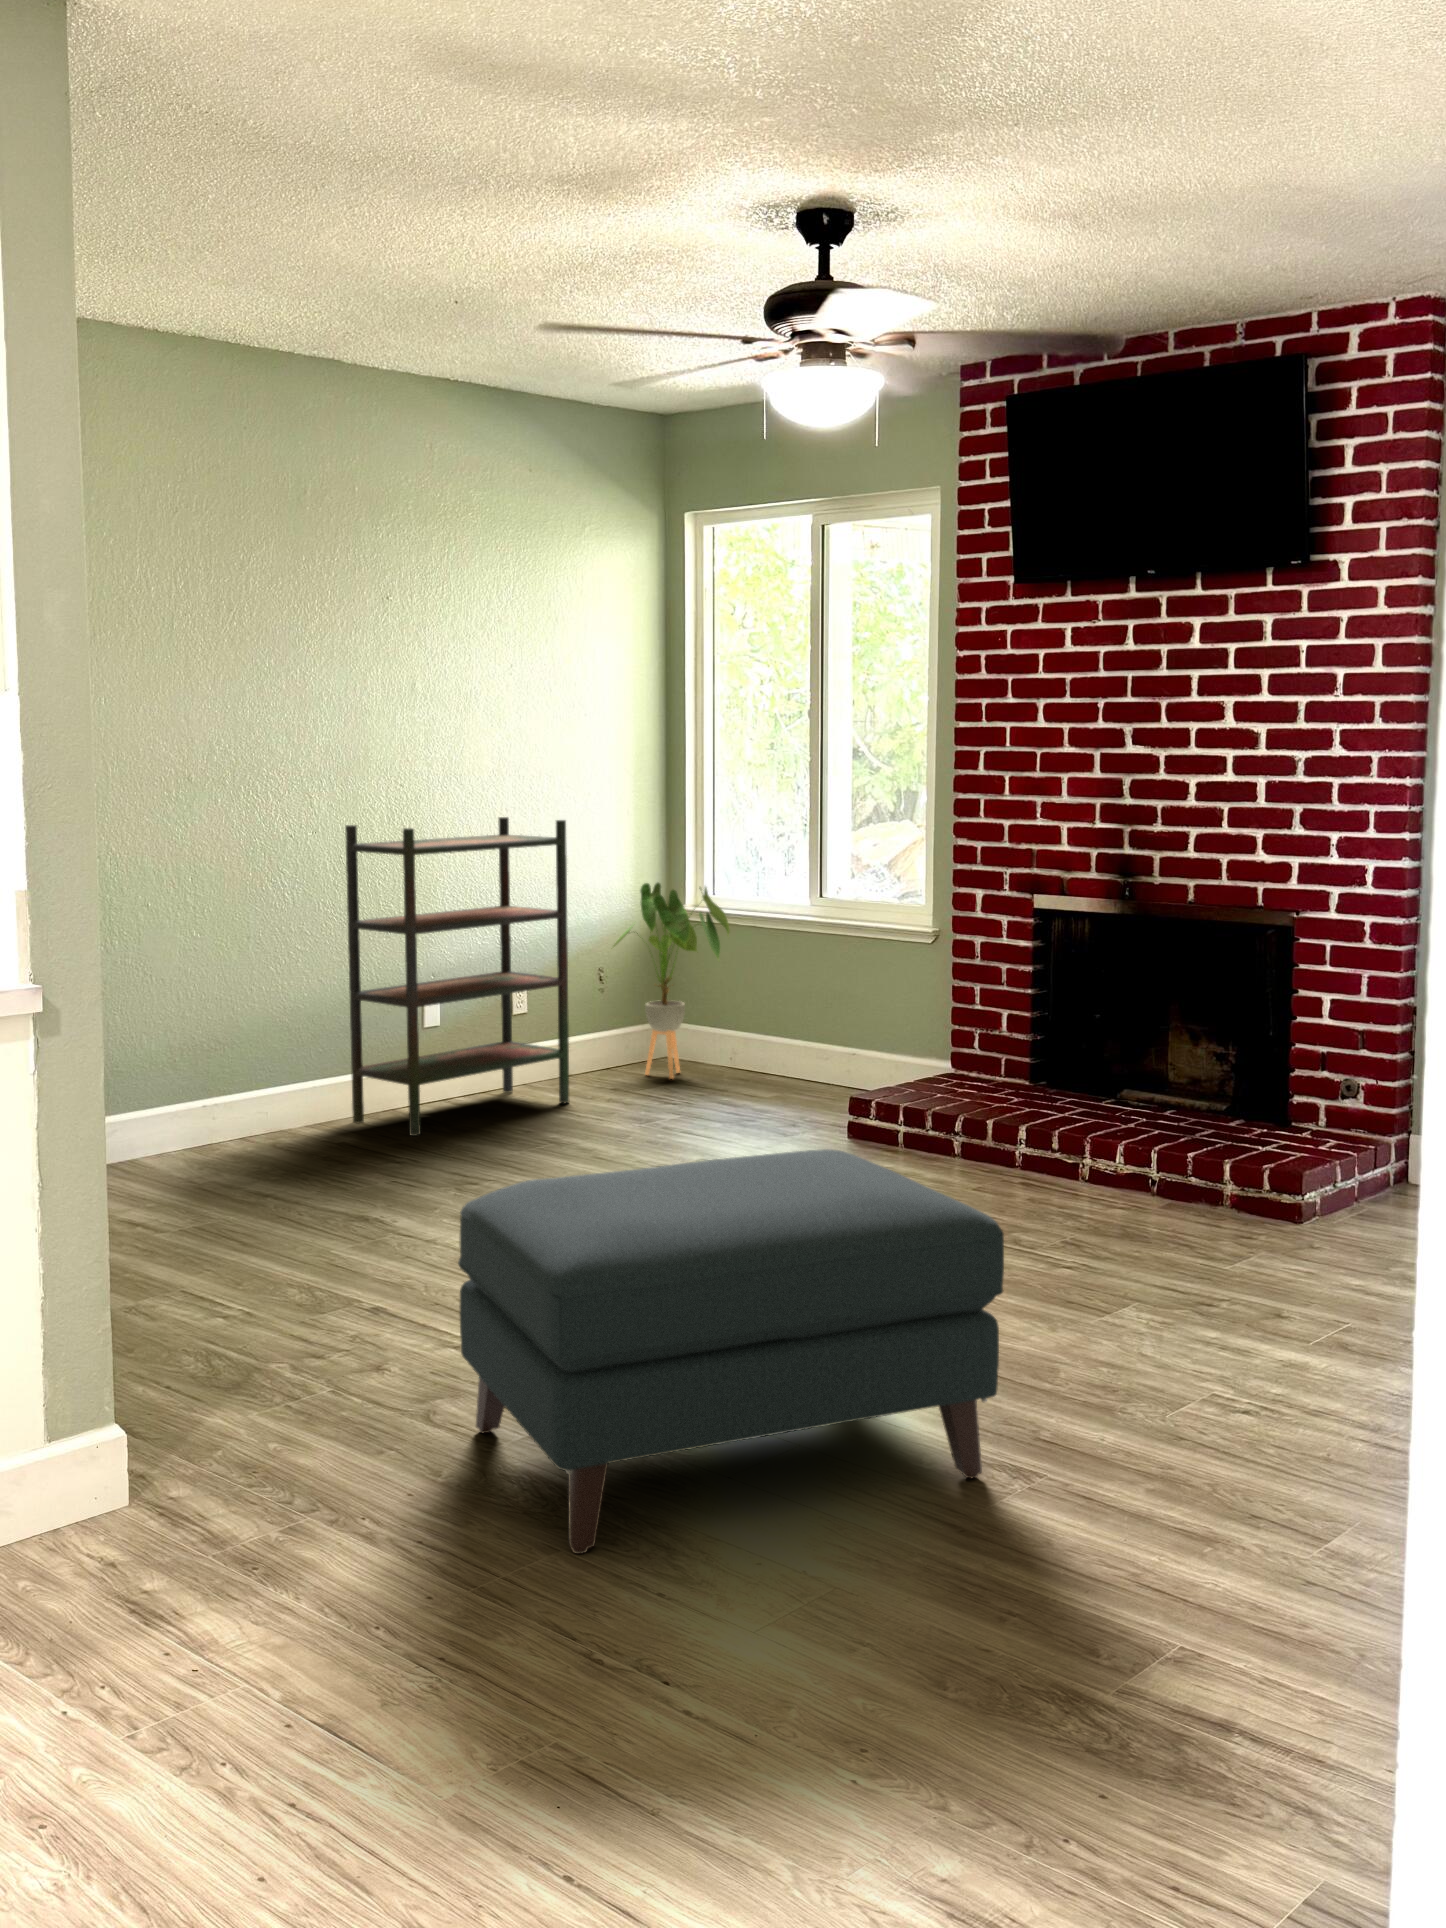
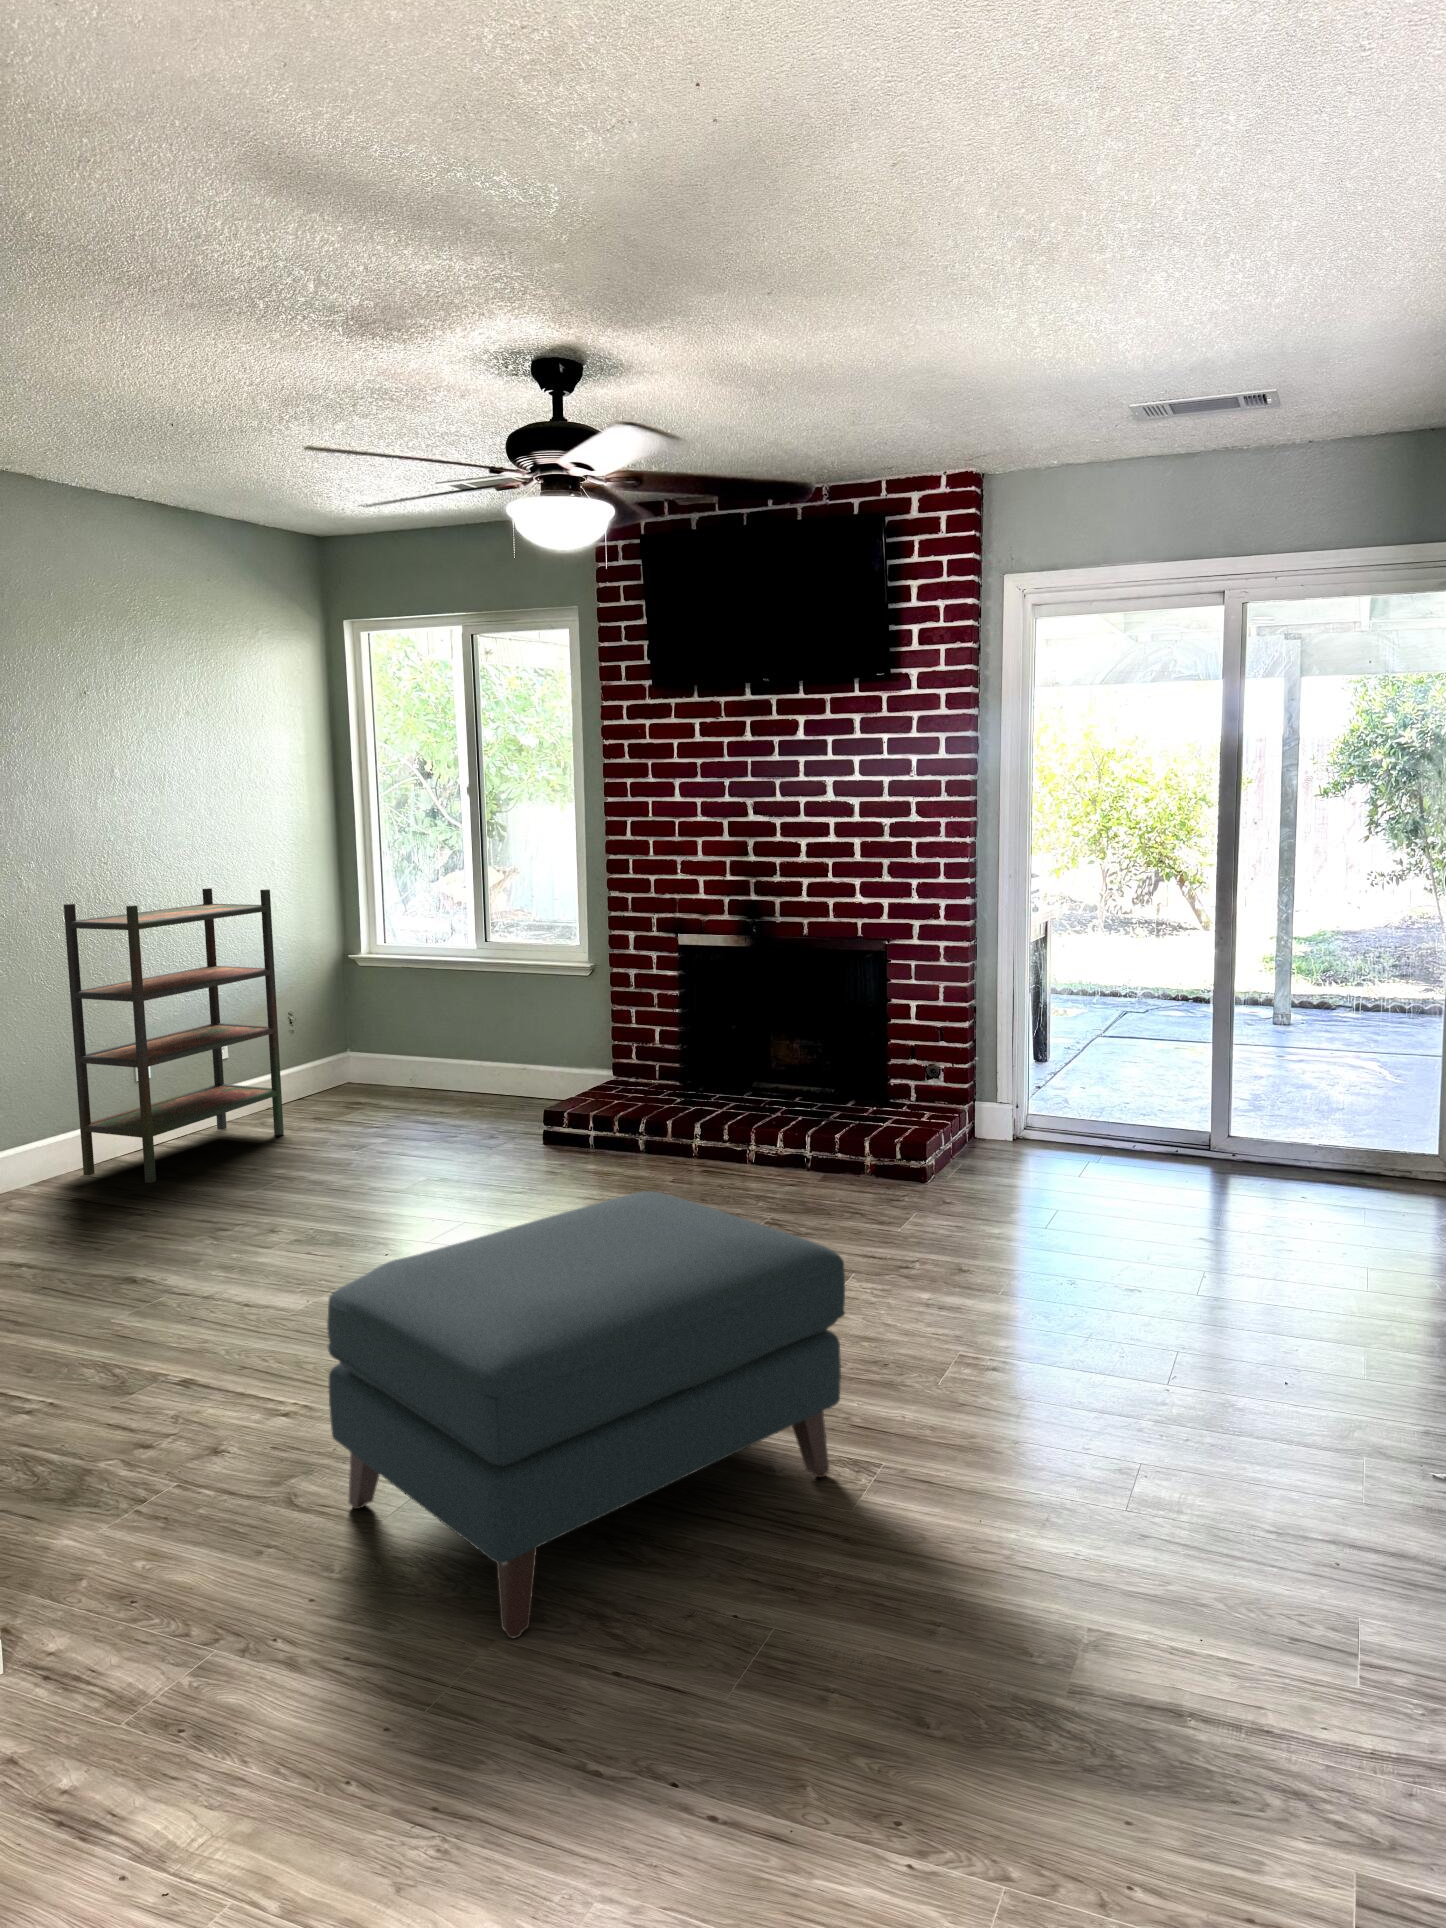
house plant: present [614,883,730,1079] -> none [303,937,407,1102]

